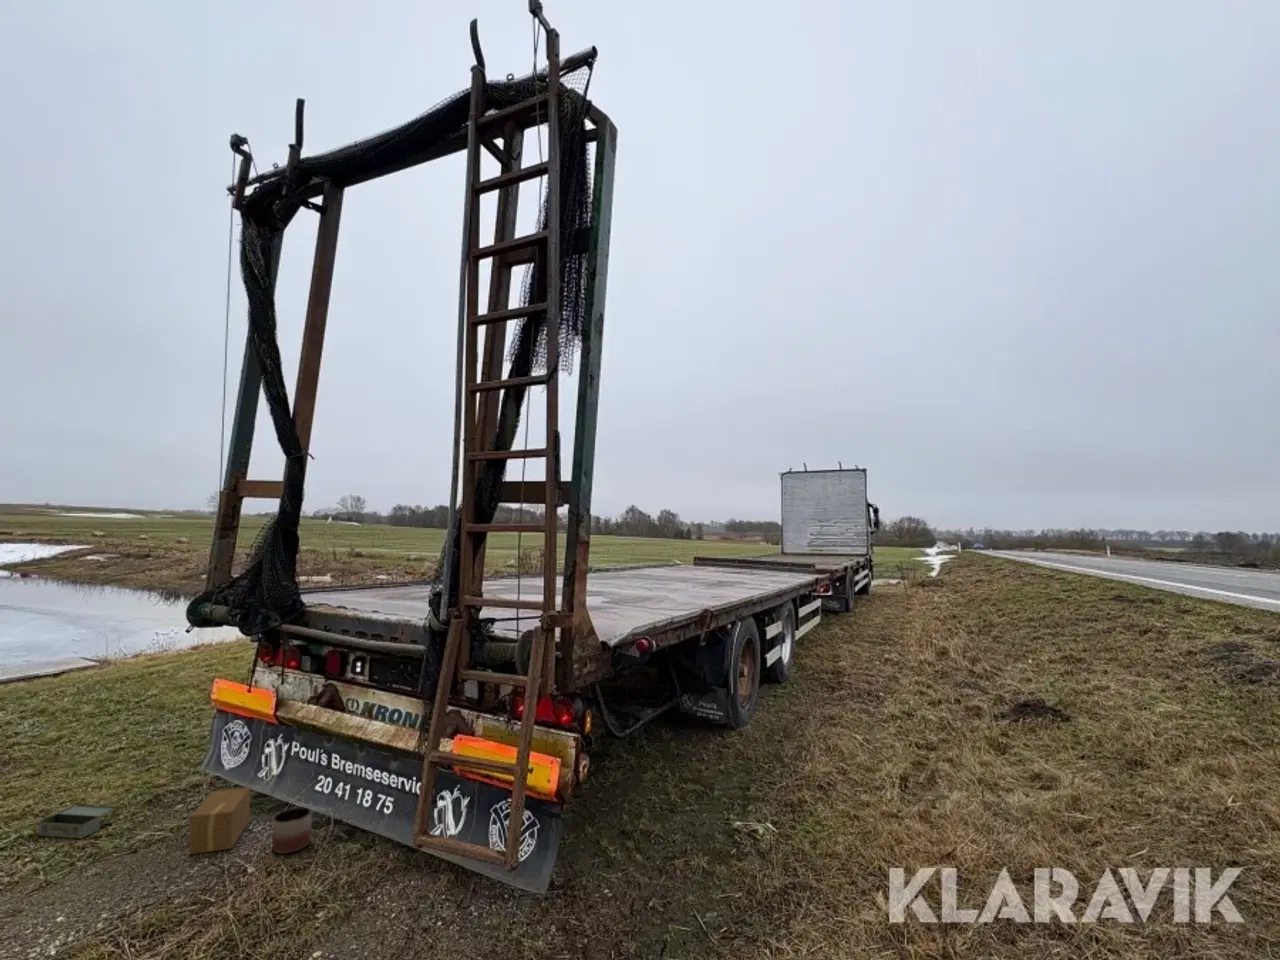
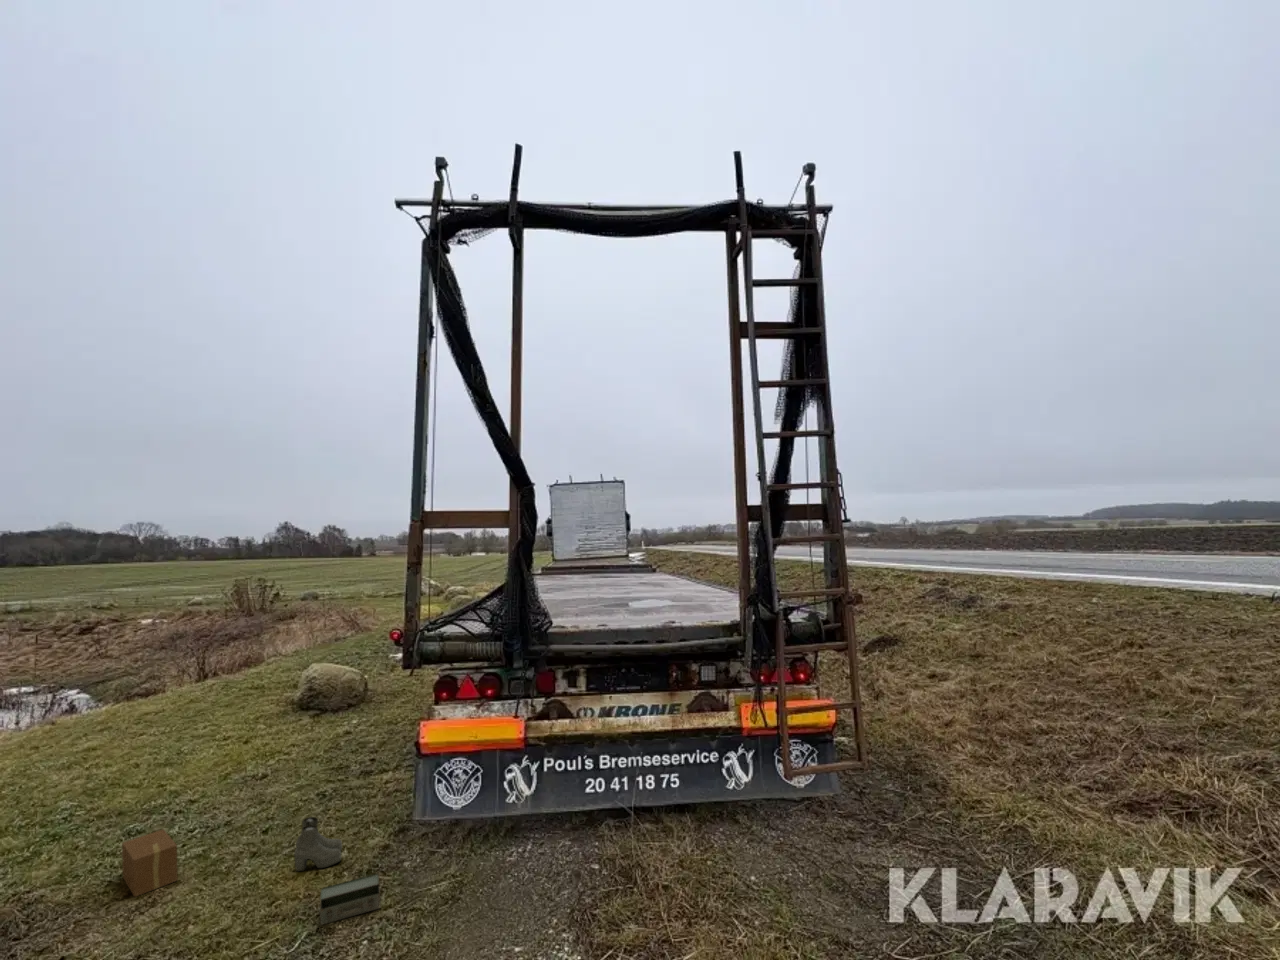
boots: none [120,742,171,790] -> present [294,817,342,871]
cardboard box: present [189,788,251,854] -> present [122,829,178,897]
planter: present [272,807,311,854] -> none [572,809,603,851]

